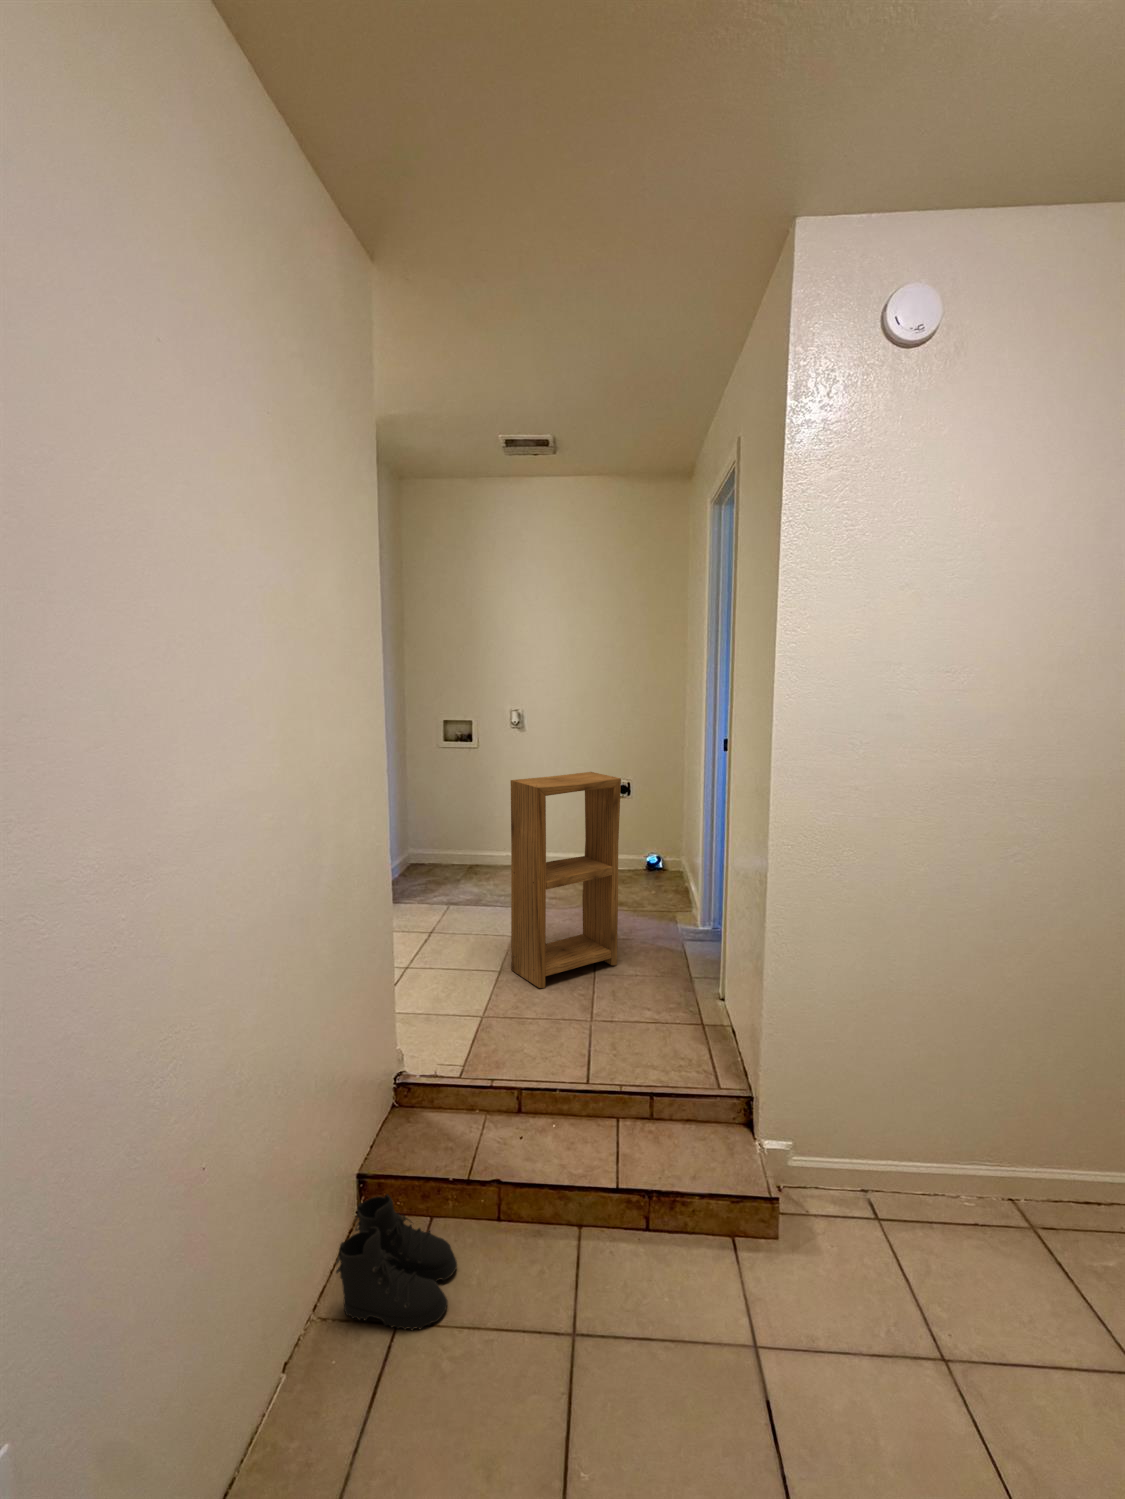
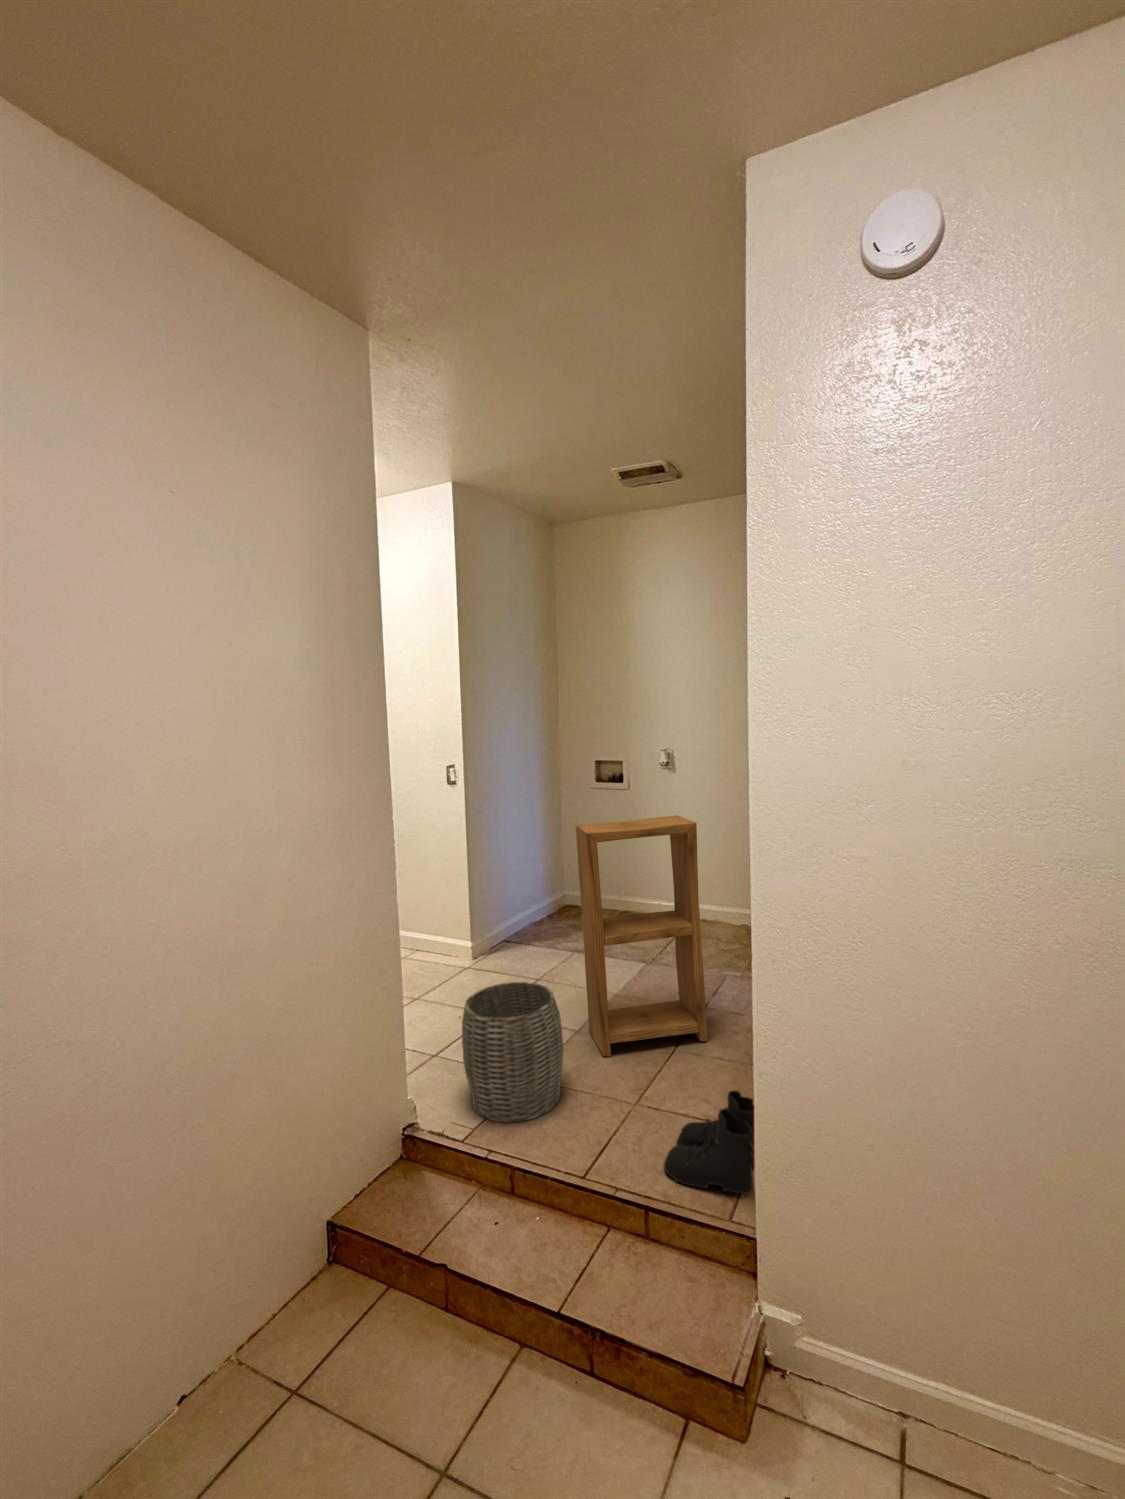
woven basket: none [437,928,532,1056] -> present [462,982,563,1123]
boots: present [336,1195,457,1330] -> present [664,1090,754,1194]

